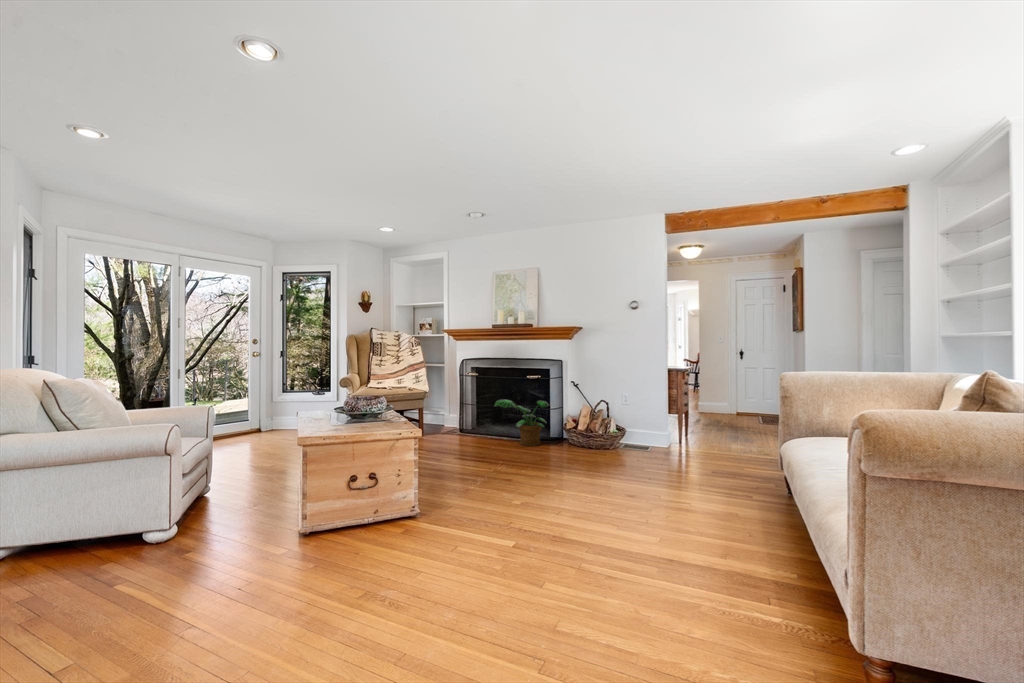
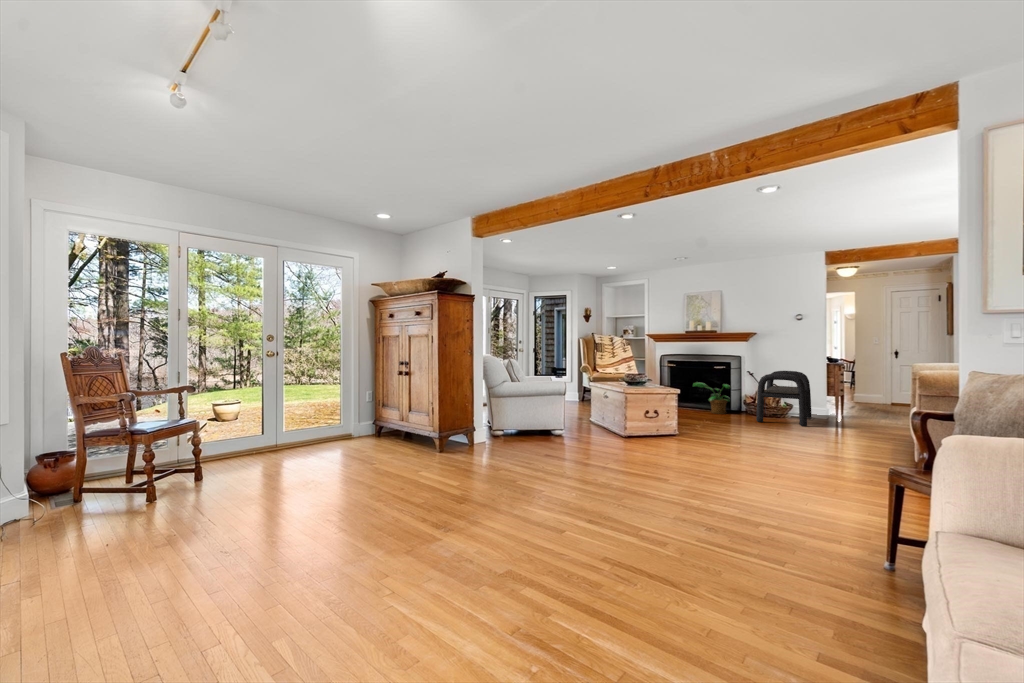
bench: none [573,381,649,468] -> present [756,371,812,426]

